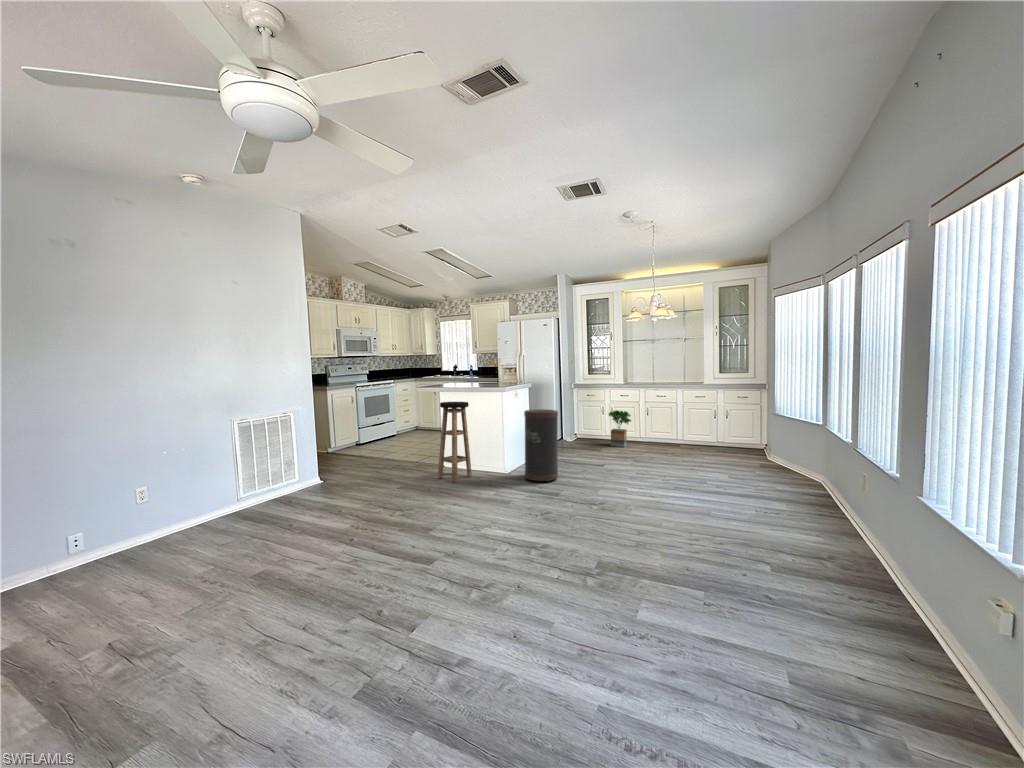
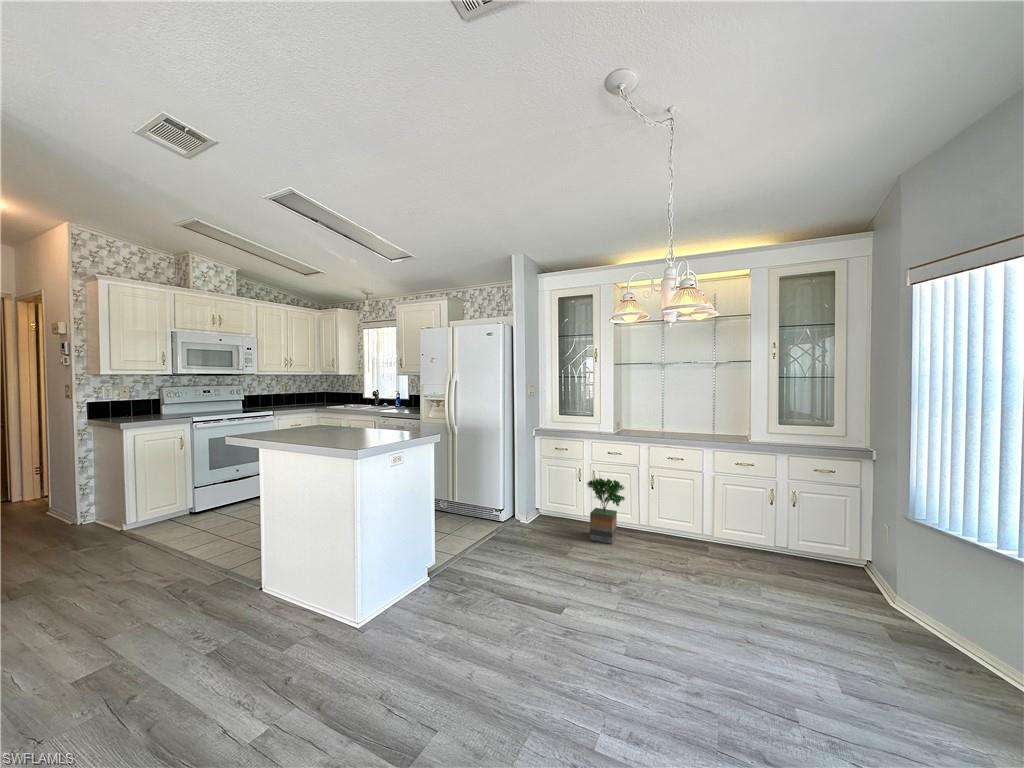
bar stool: present [438,402,472,482] -> none [211,476,289,662]
trash can: present [524,409,558,482] -> none [387,499,464,674]

